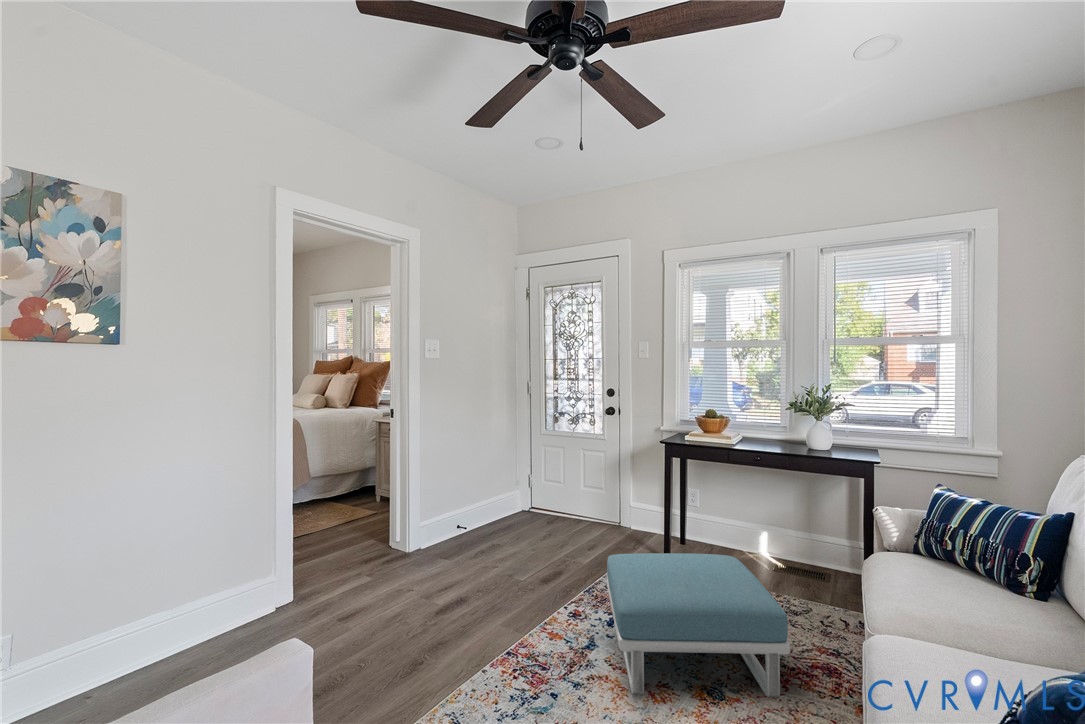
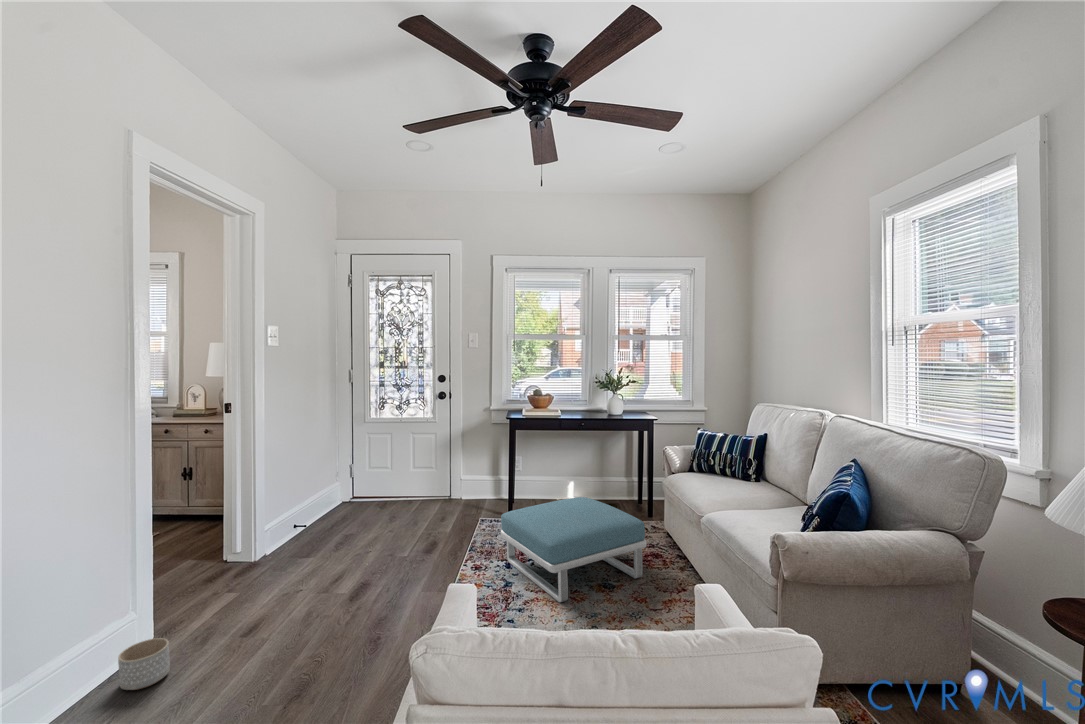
planter: none [220,599,260,641] -> present [118,638,170,690]

